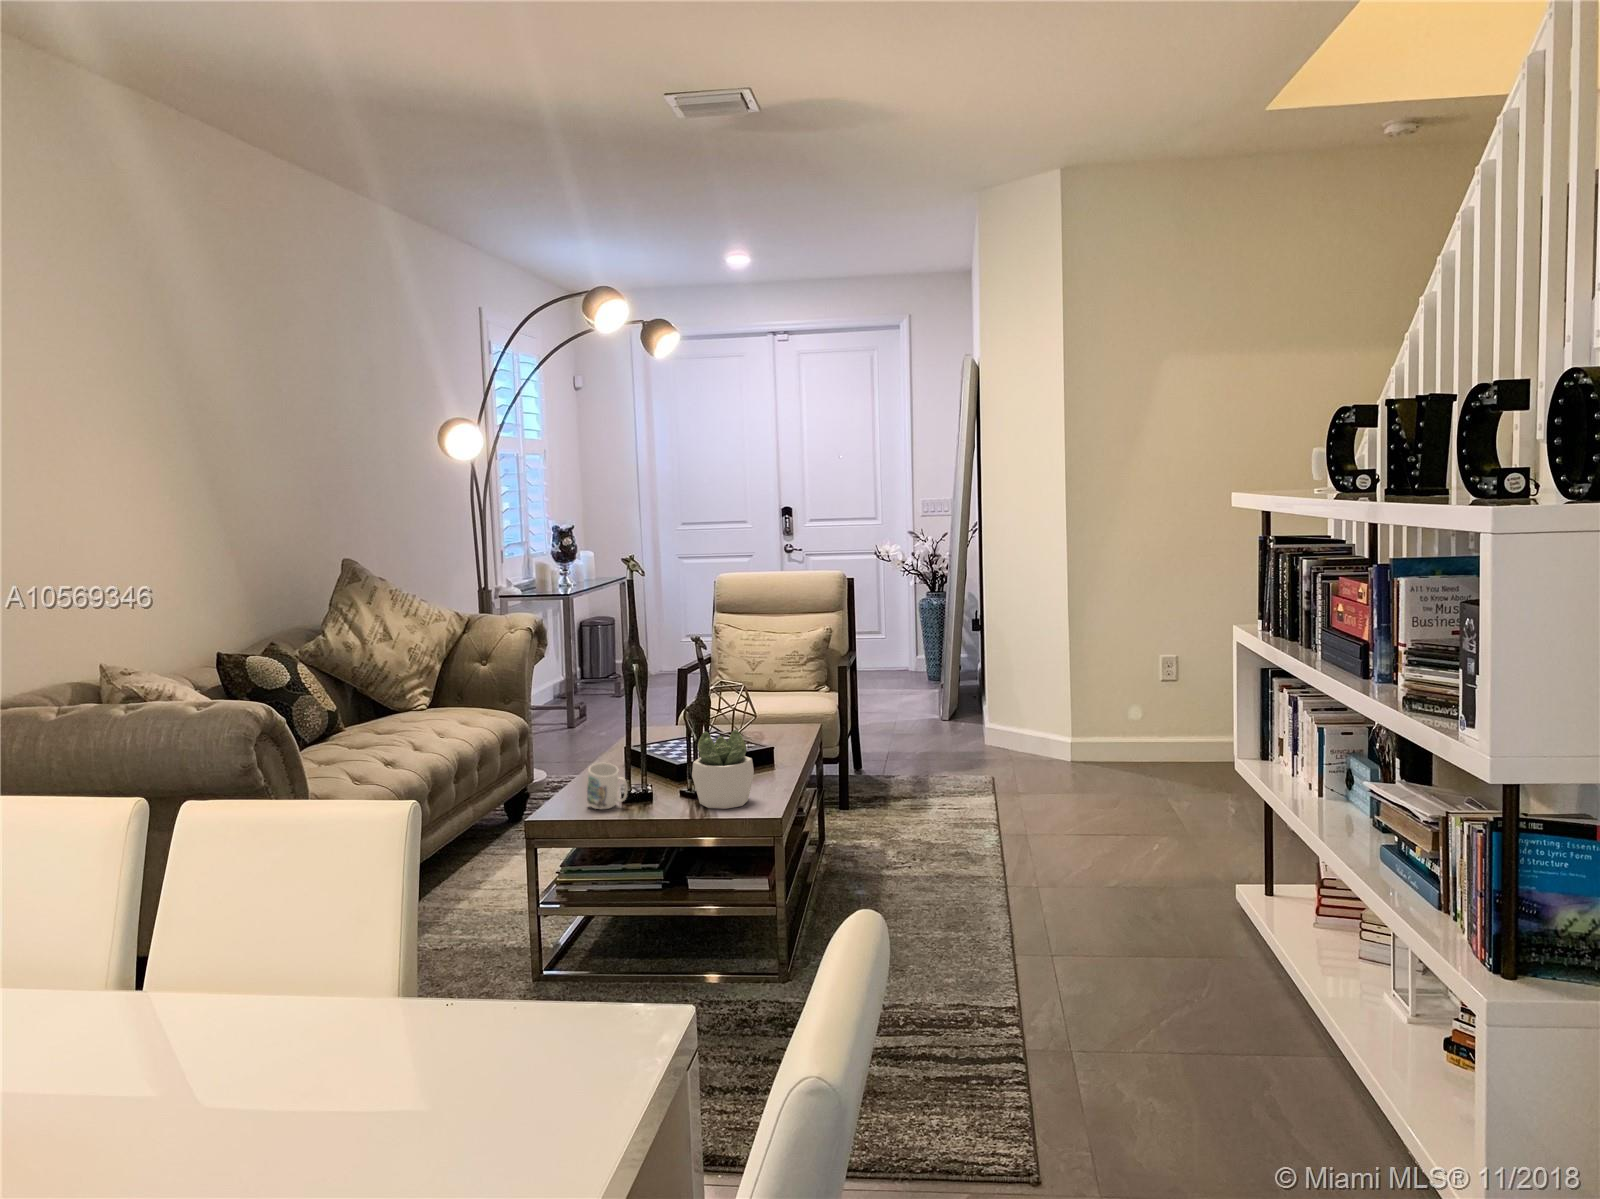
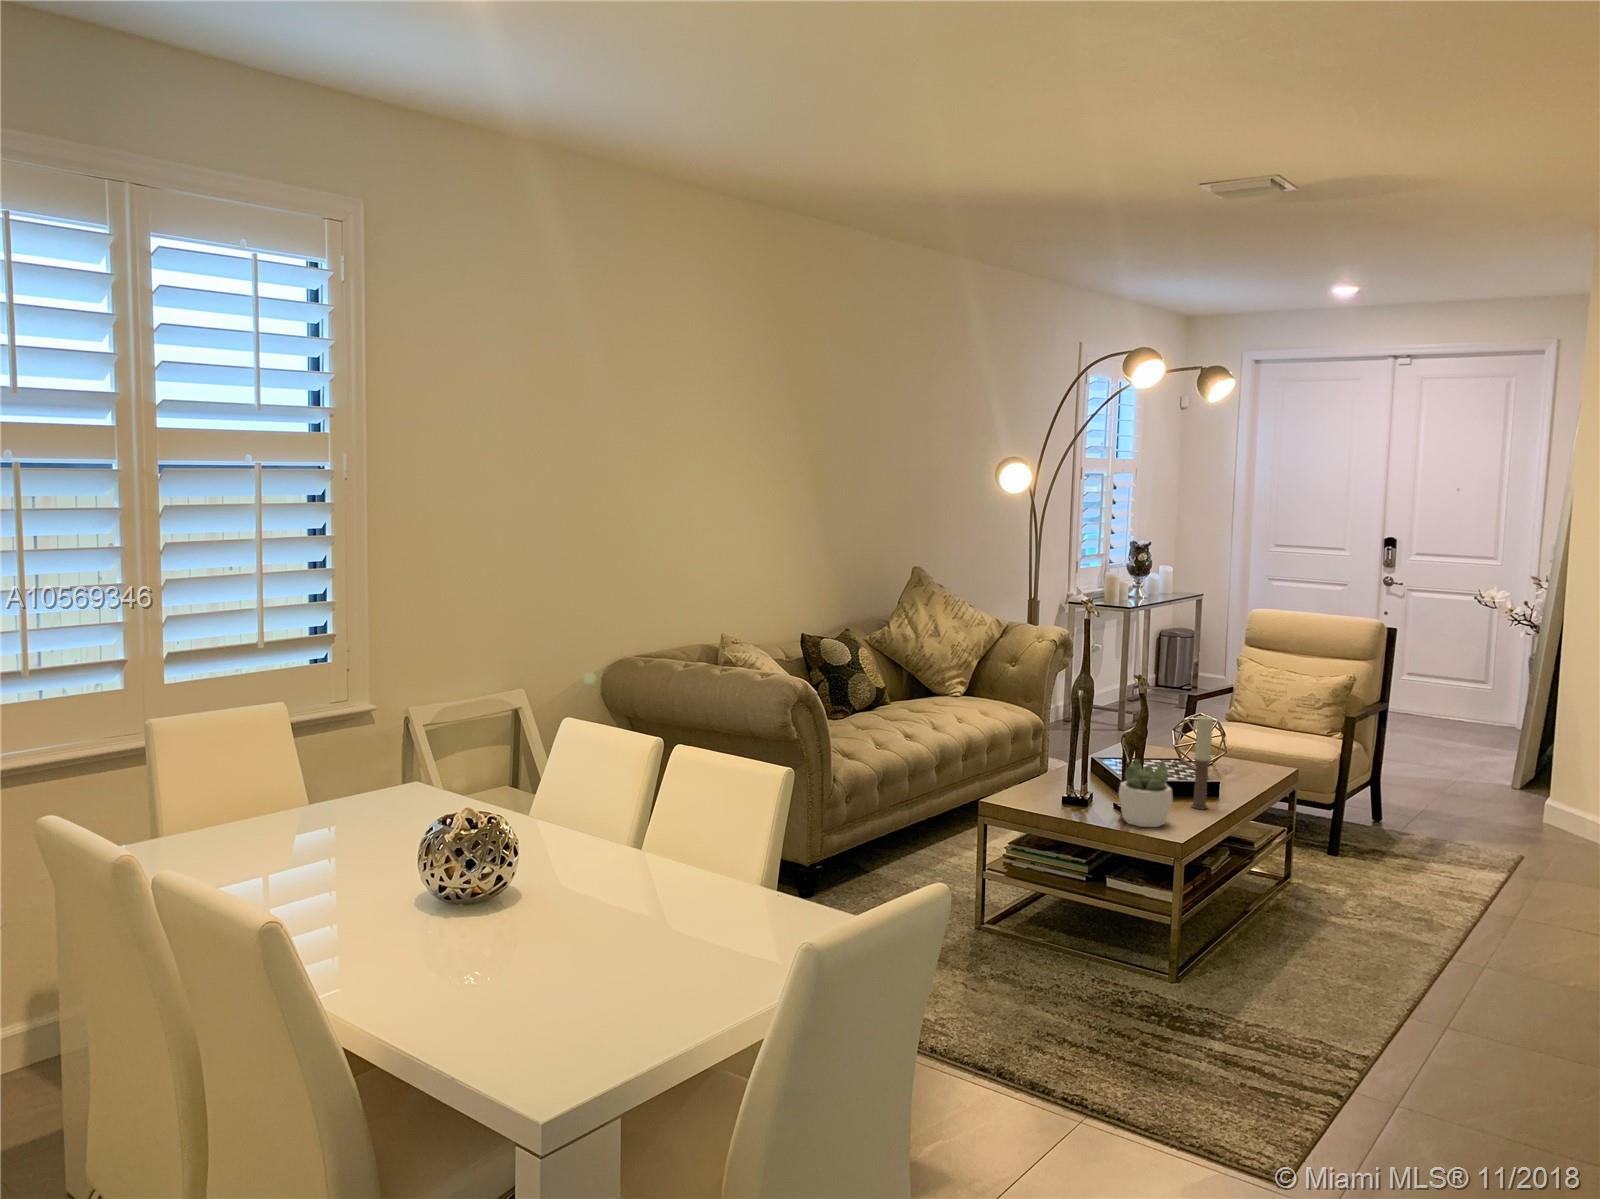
candle: none [753,671,774,779] -> present [1191,716,1213,809]
mug: present [587,763,628,809] -> none [1031,769,1063,807]

